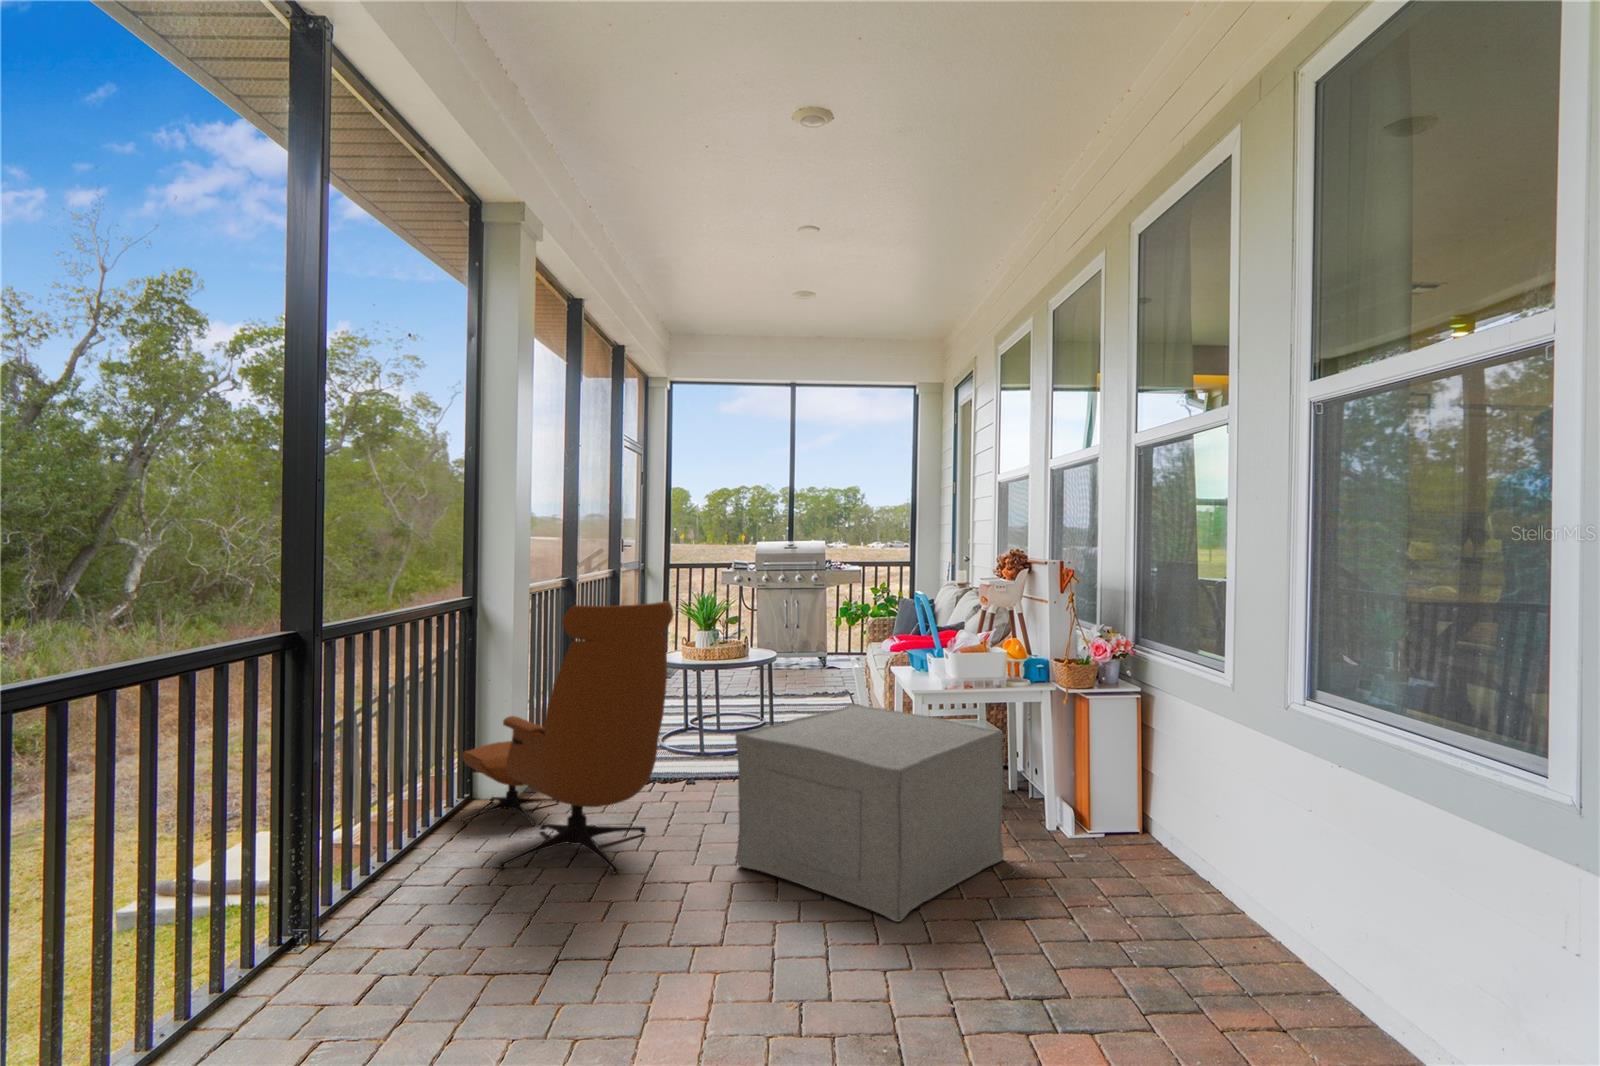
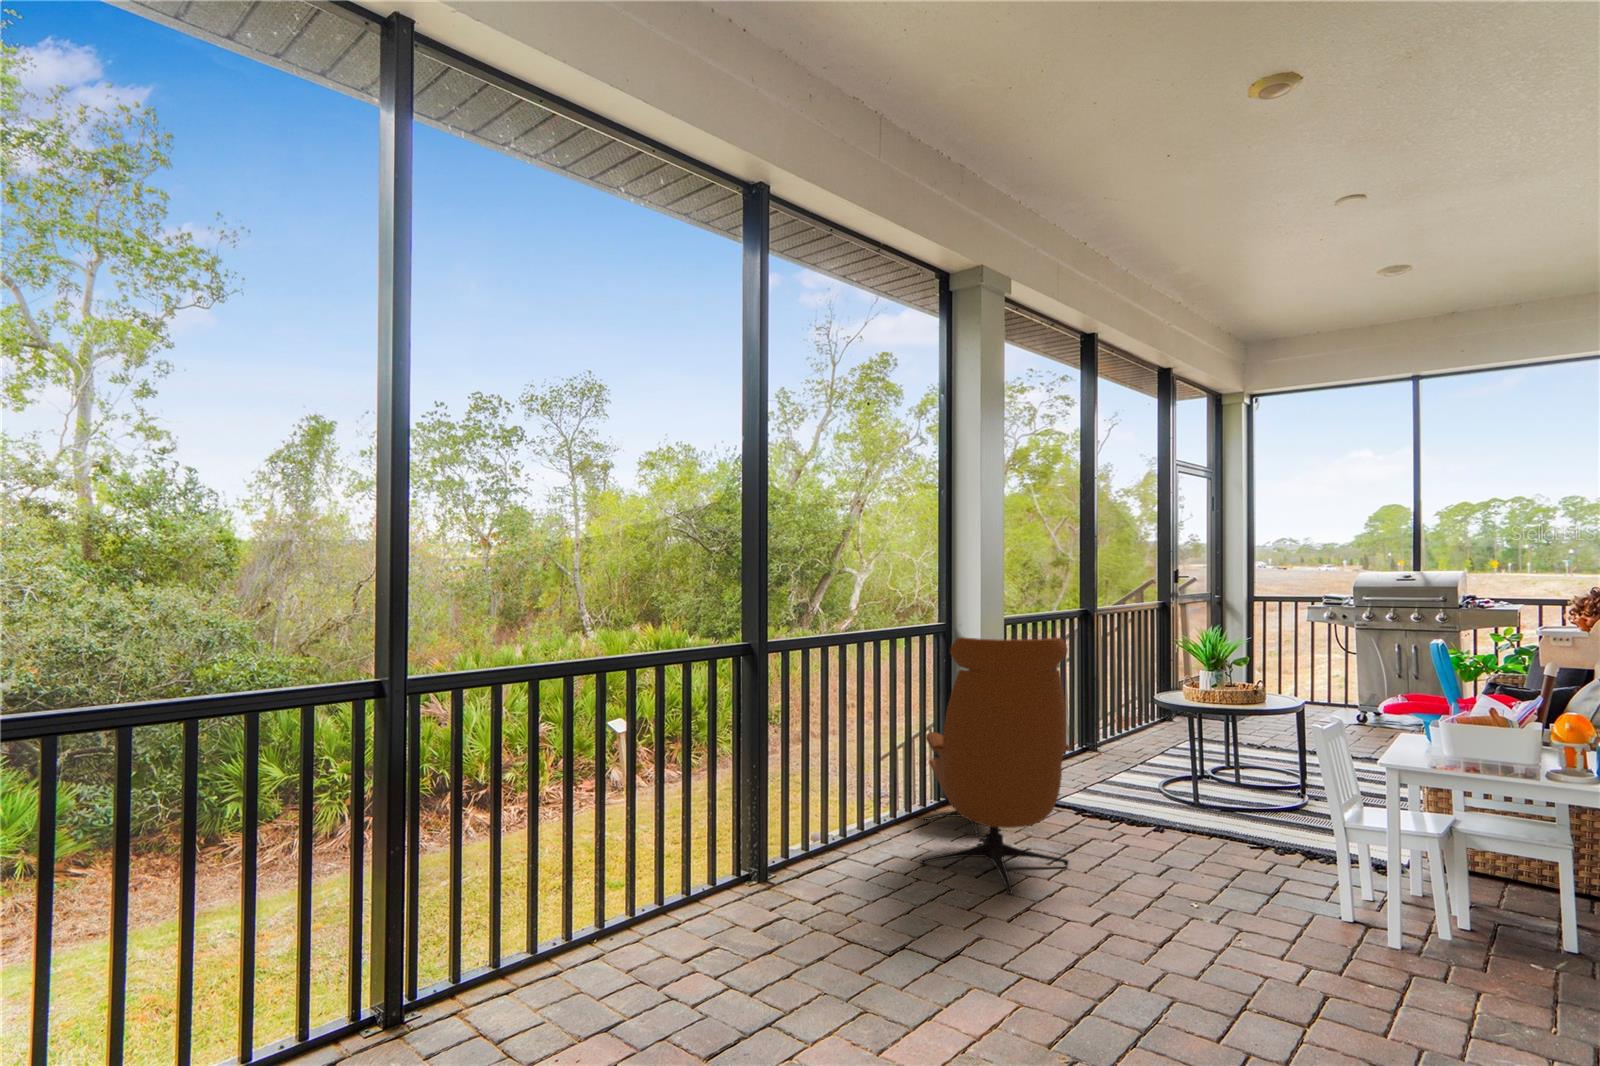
ottoman: present [735,703,1004,922] -> none [1124,770,1494,1027]

